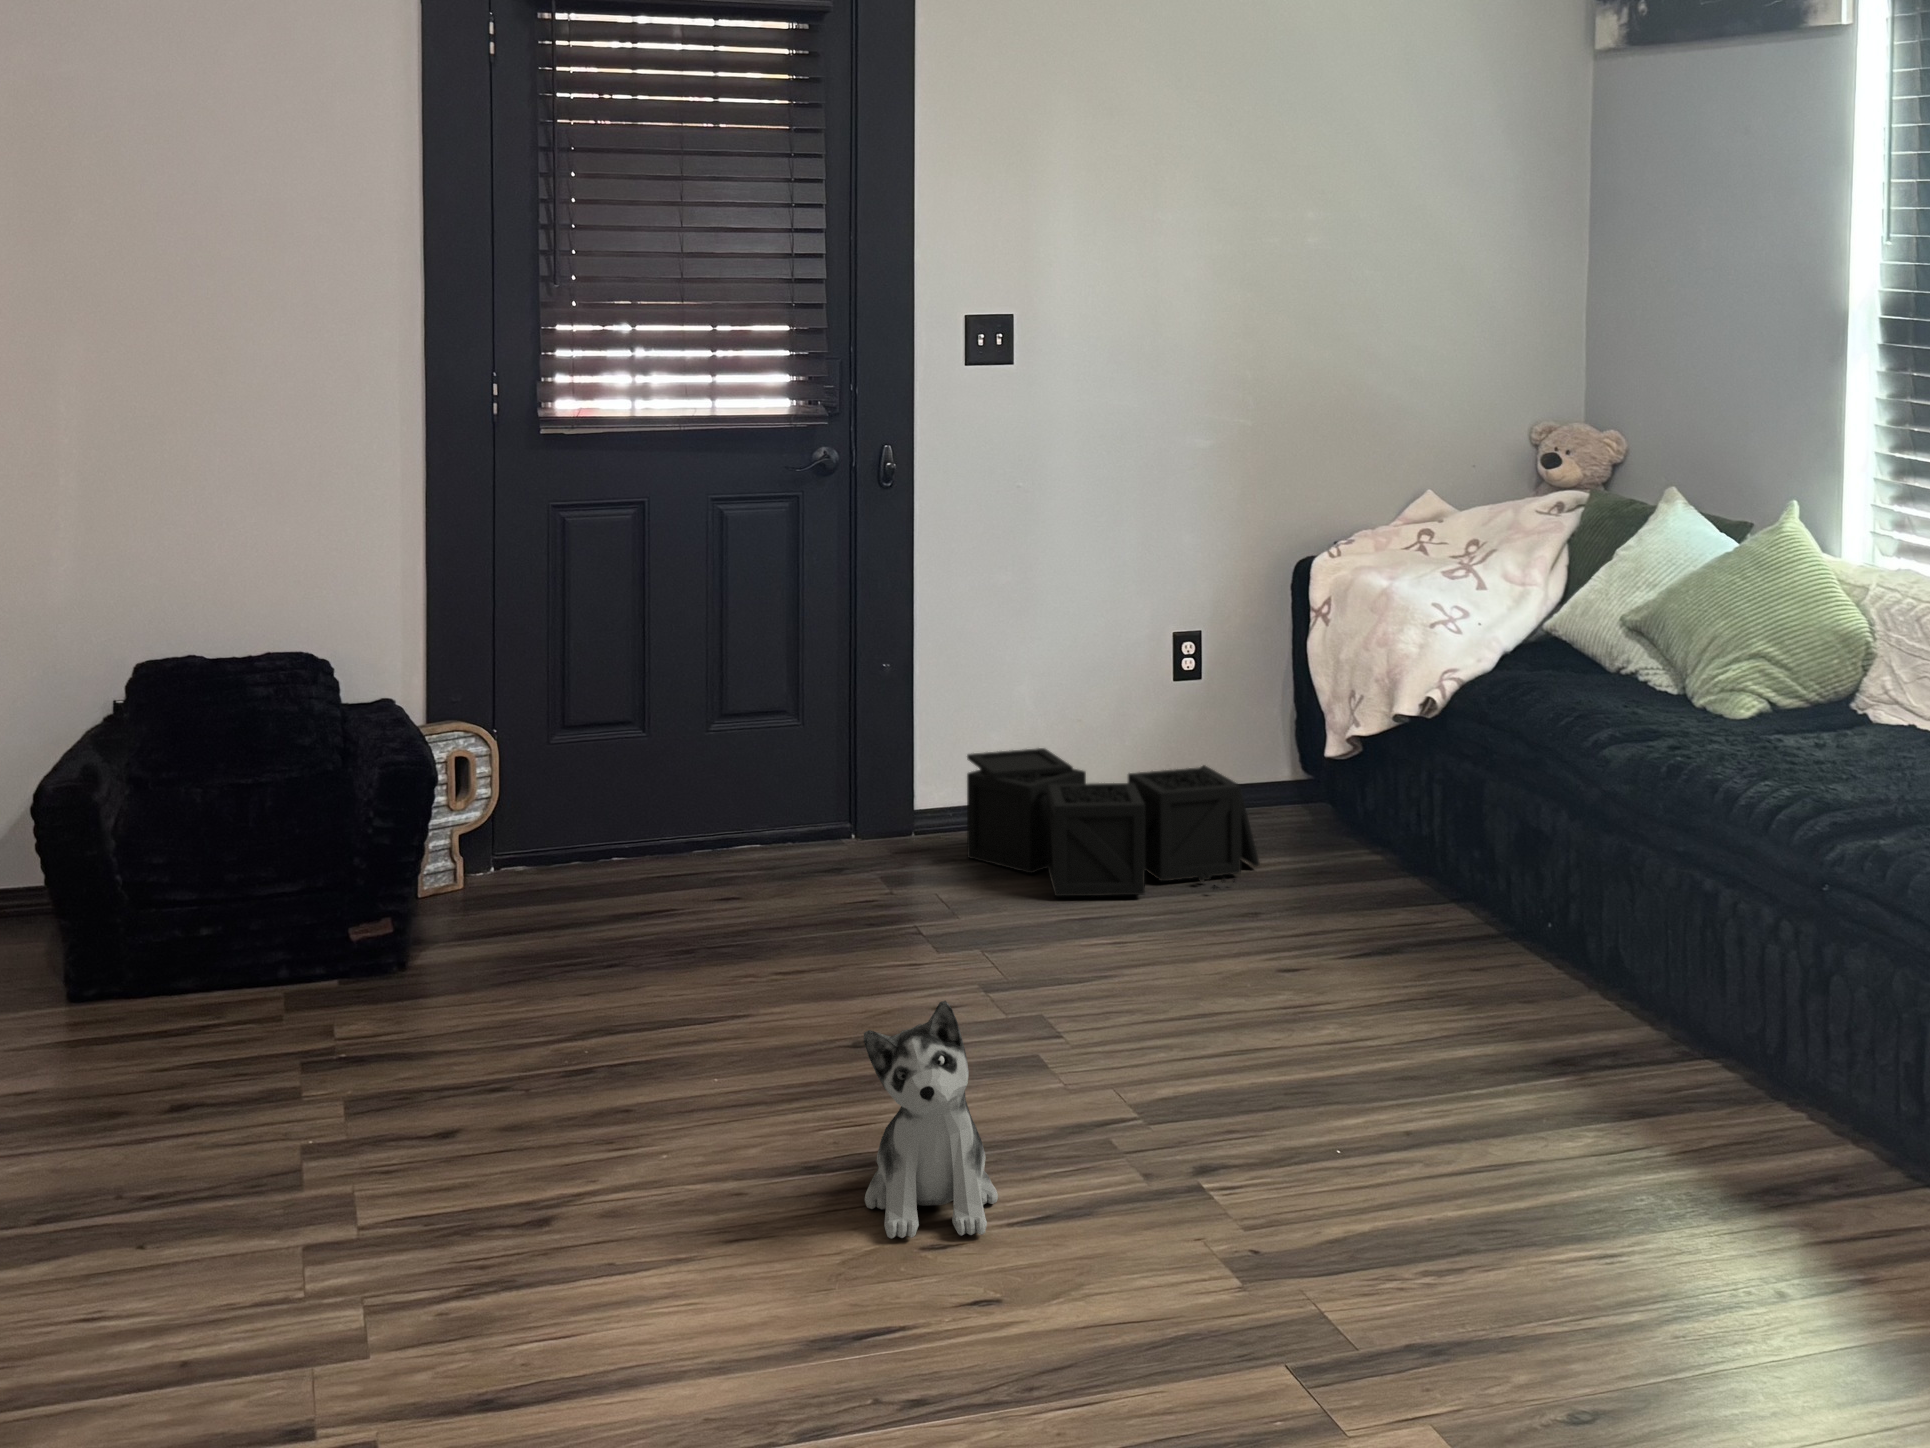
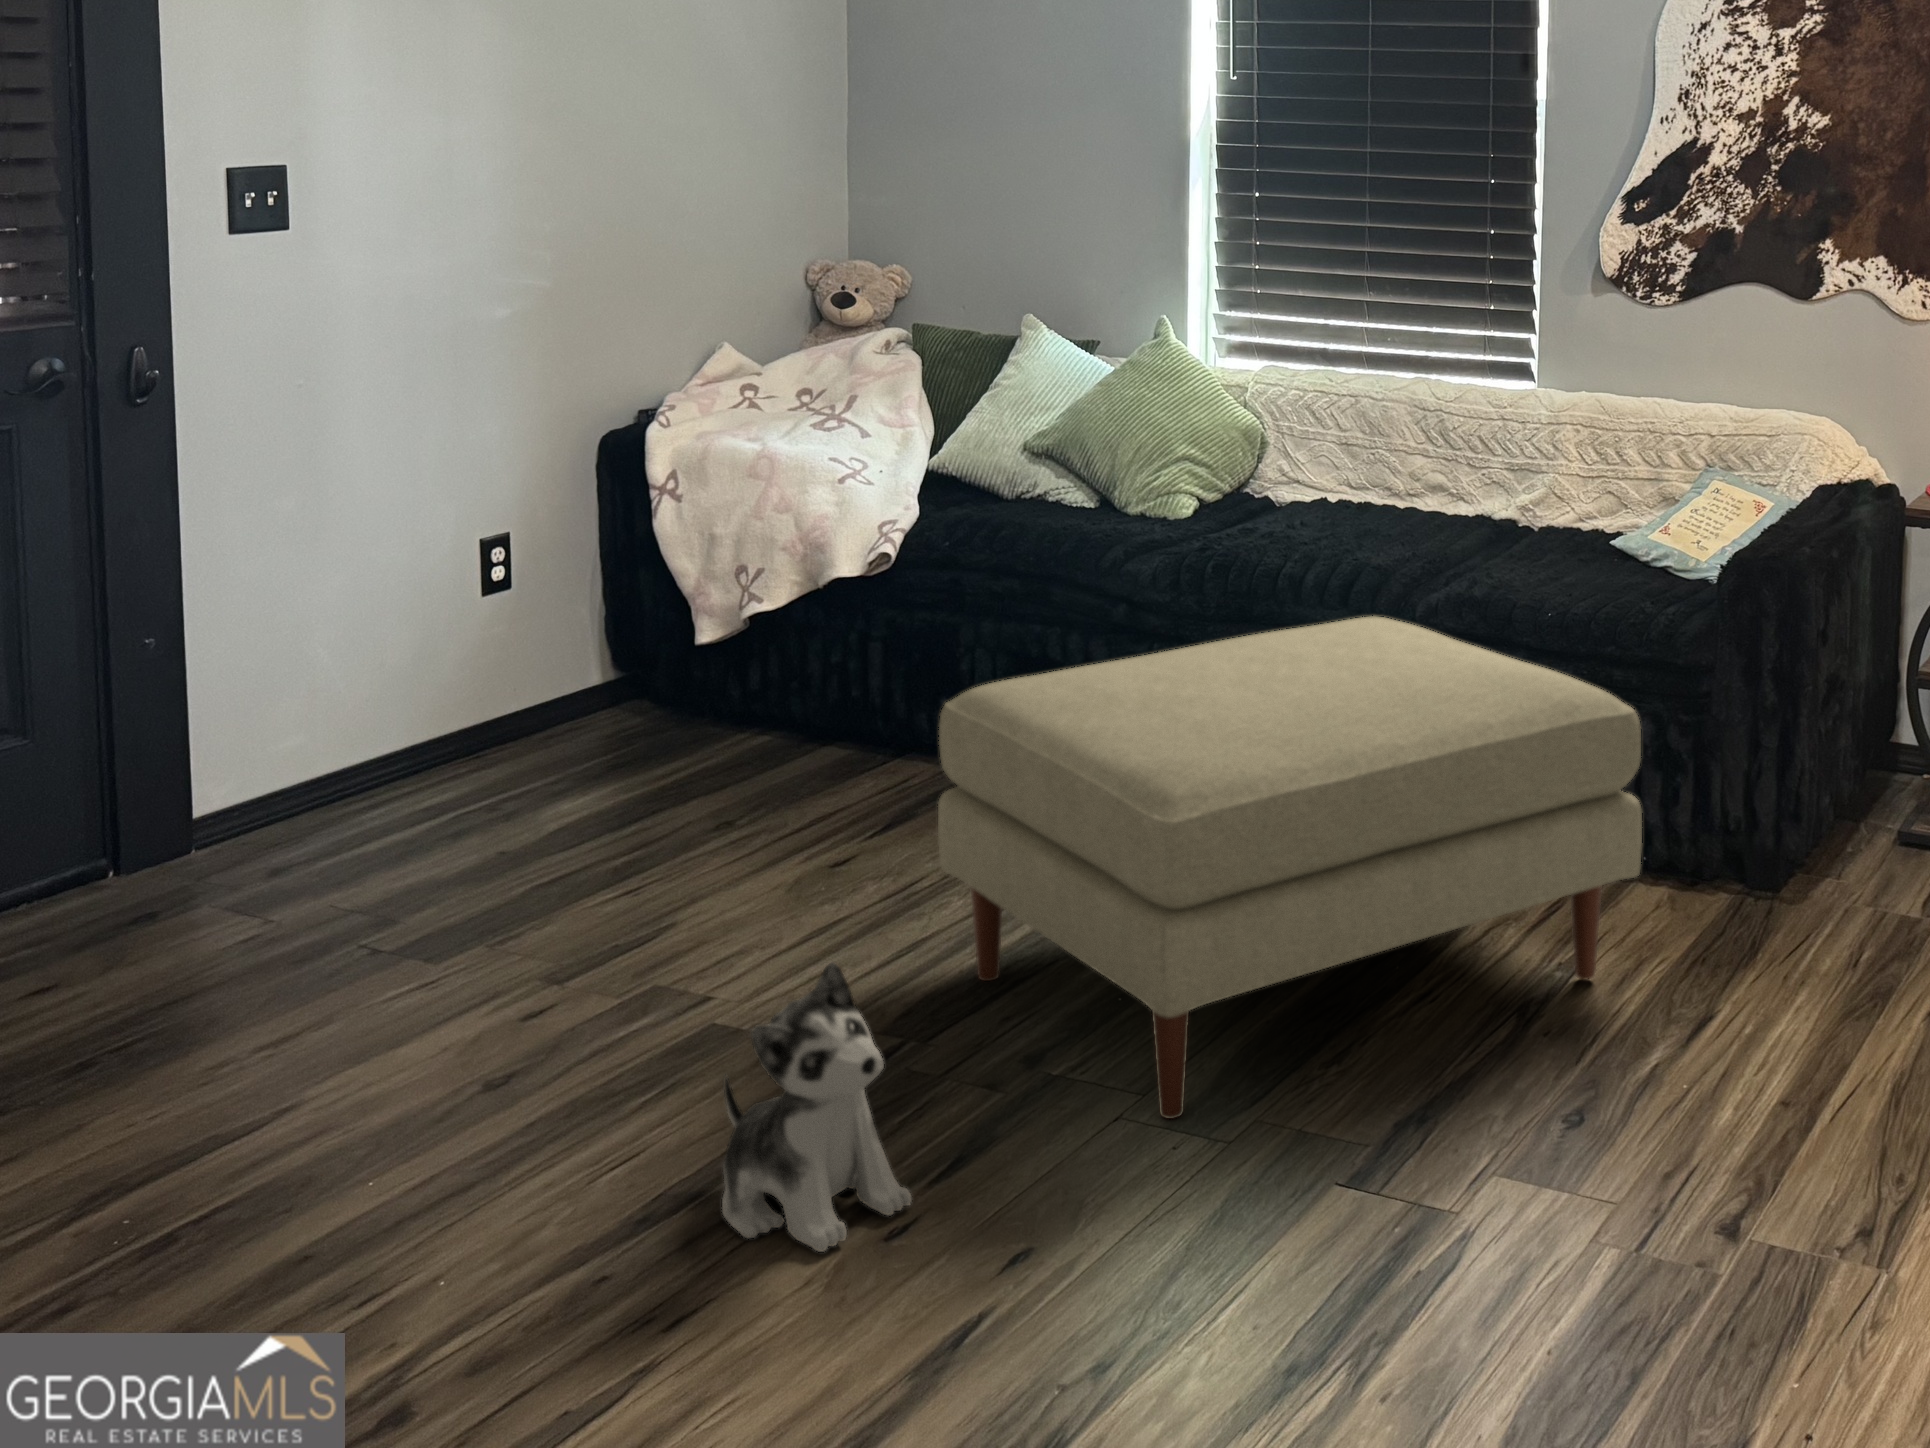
storage bin: present [967,748,1260,896] -> none [238,689,653,876]
ottoman: none [1210,819,1872,1323] -> present [938,617,1642,1119]

